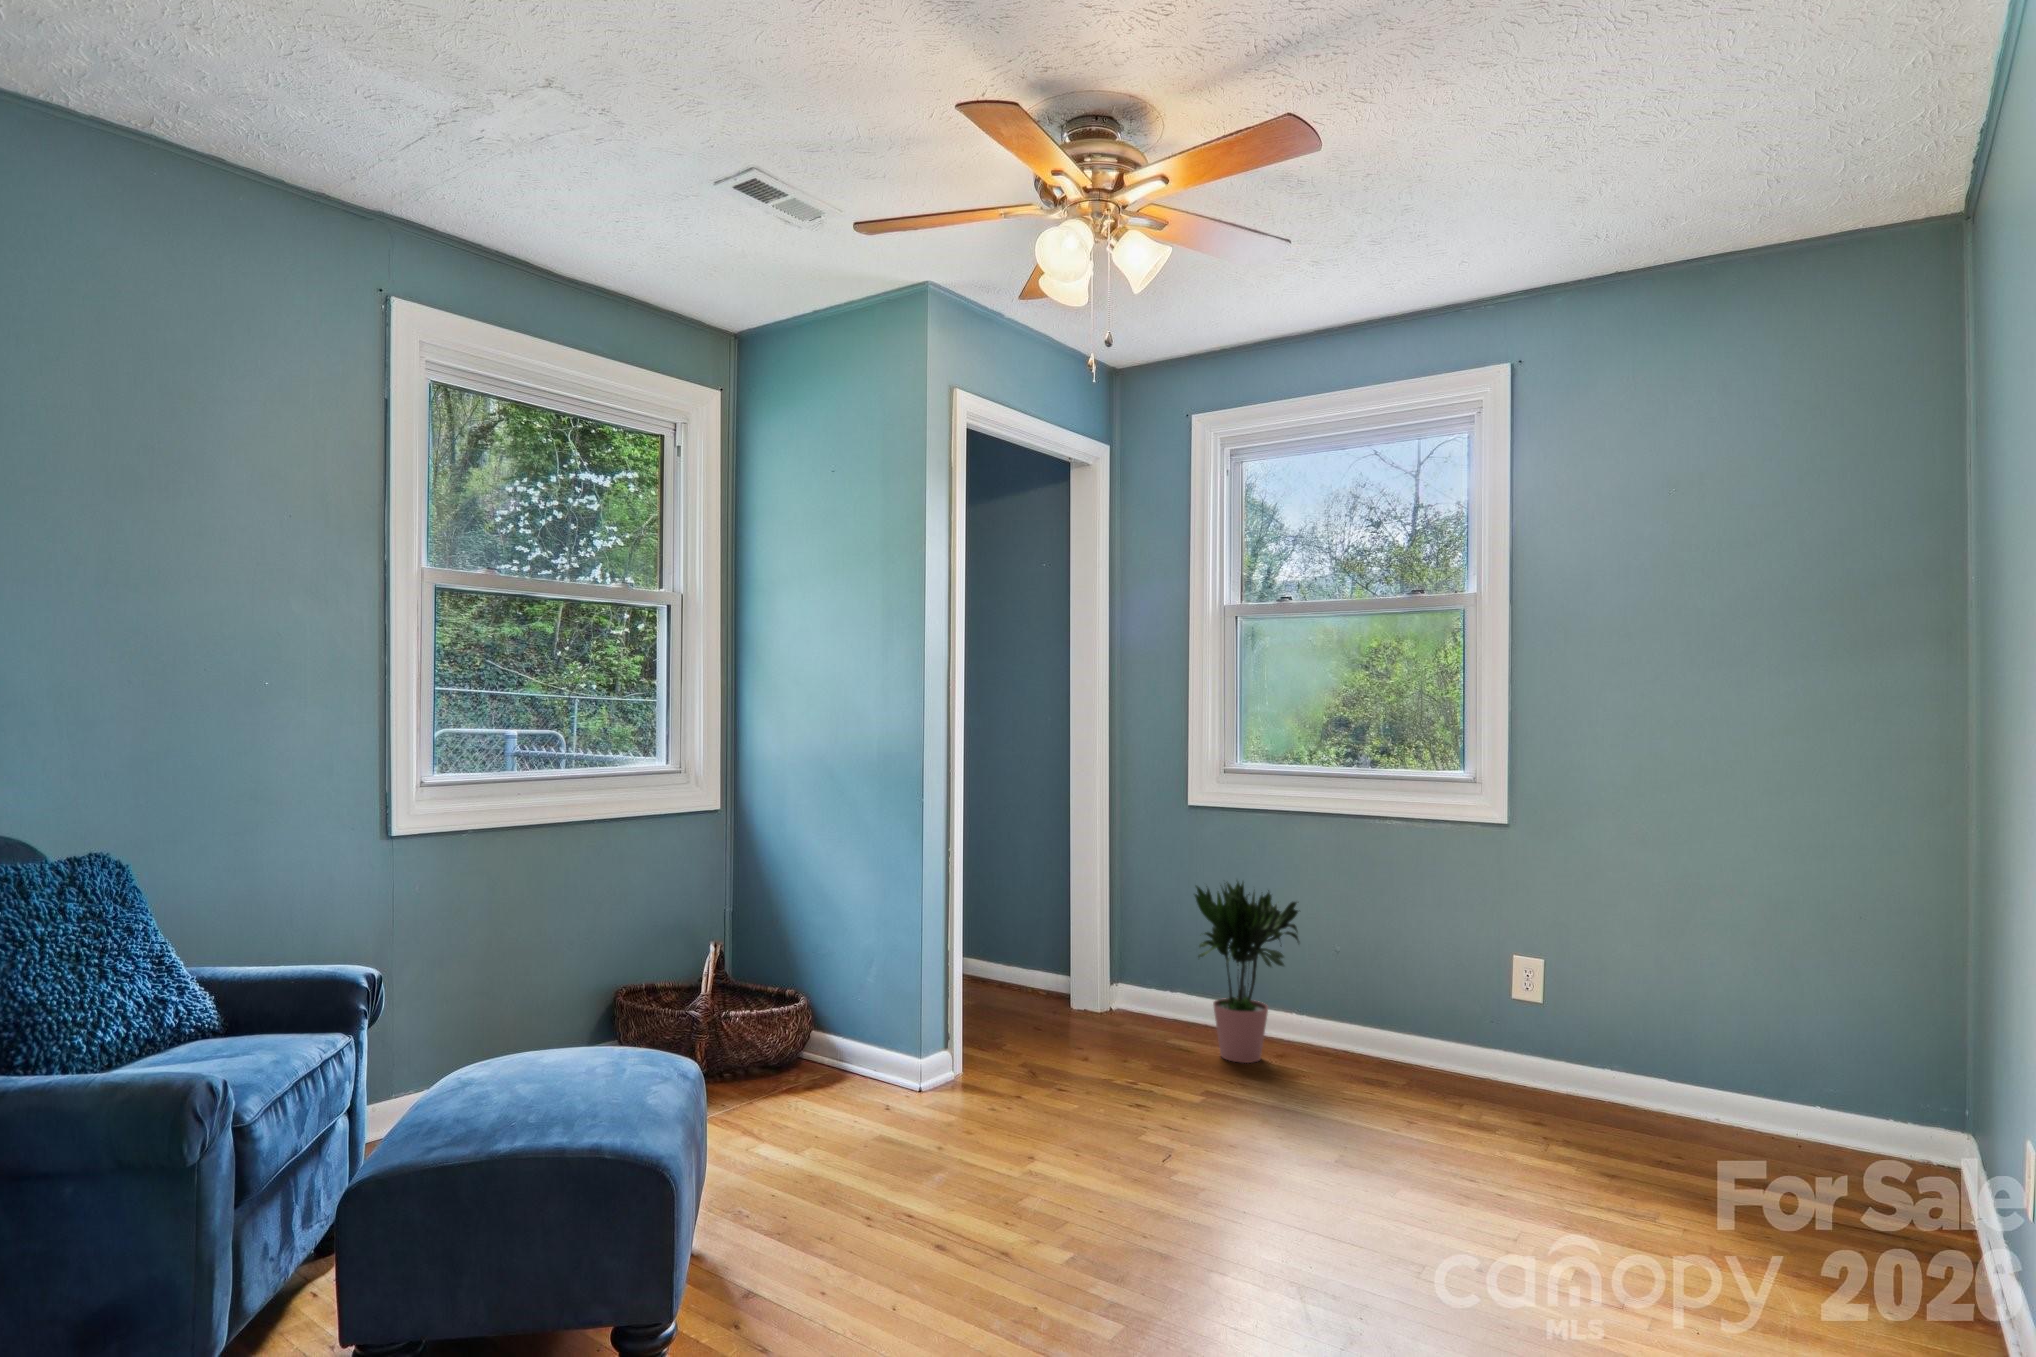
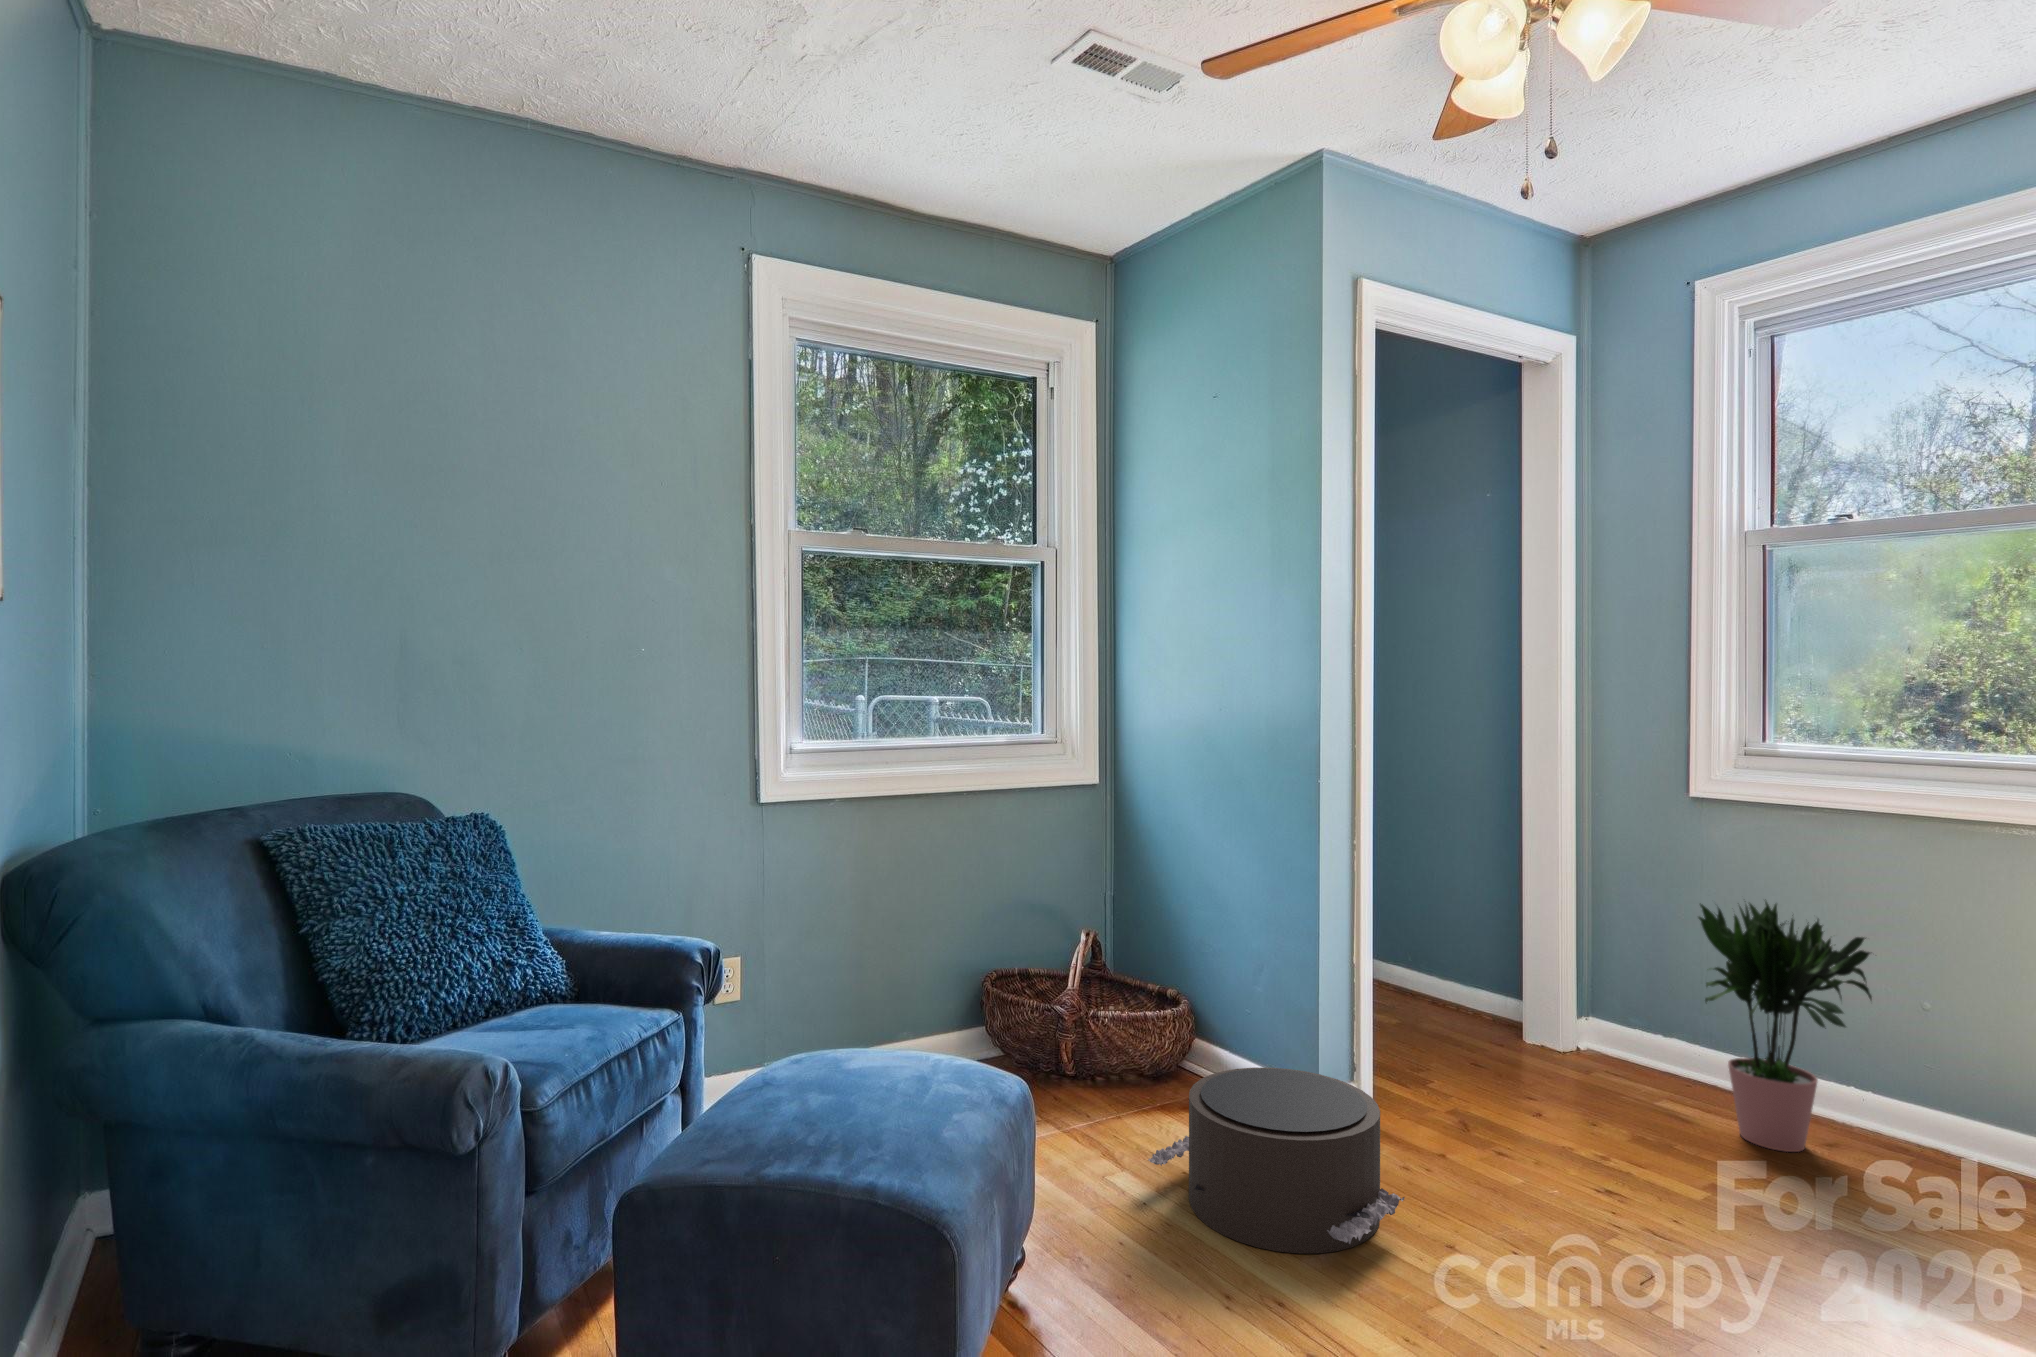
pouf: none [785,1039,992,1179] -> present [1148,1068,1404,1253]

